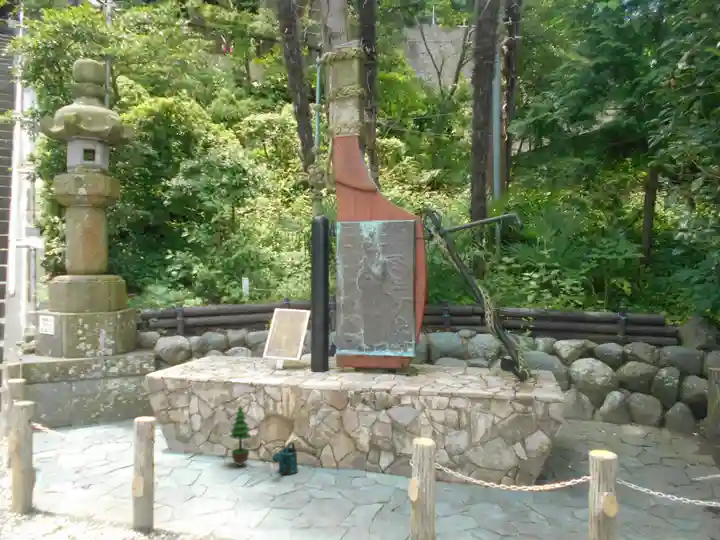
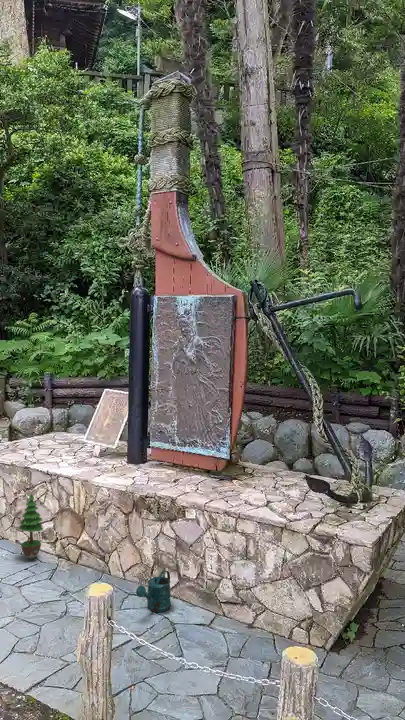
watering can: present [273,443,298,475] -> present [136,570,171,612]

